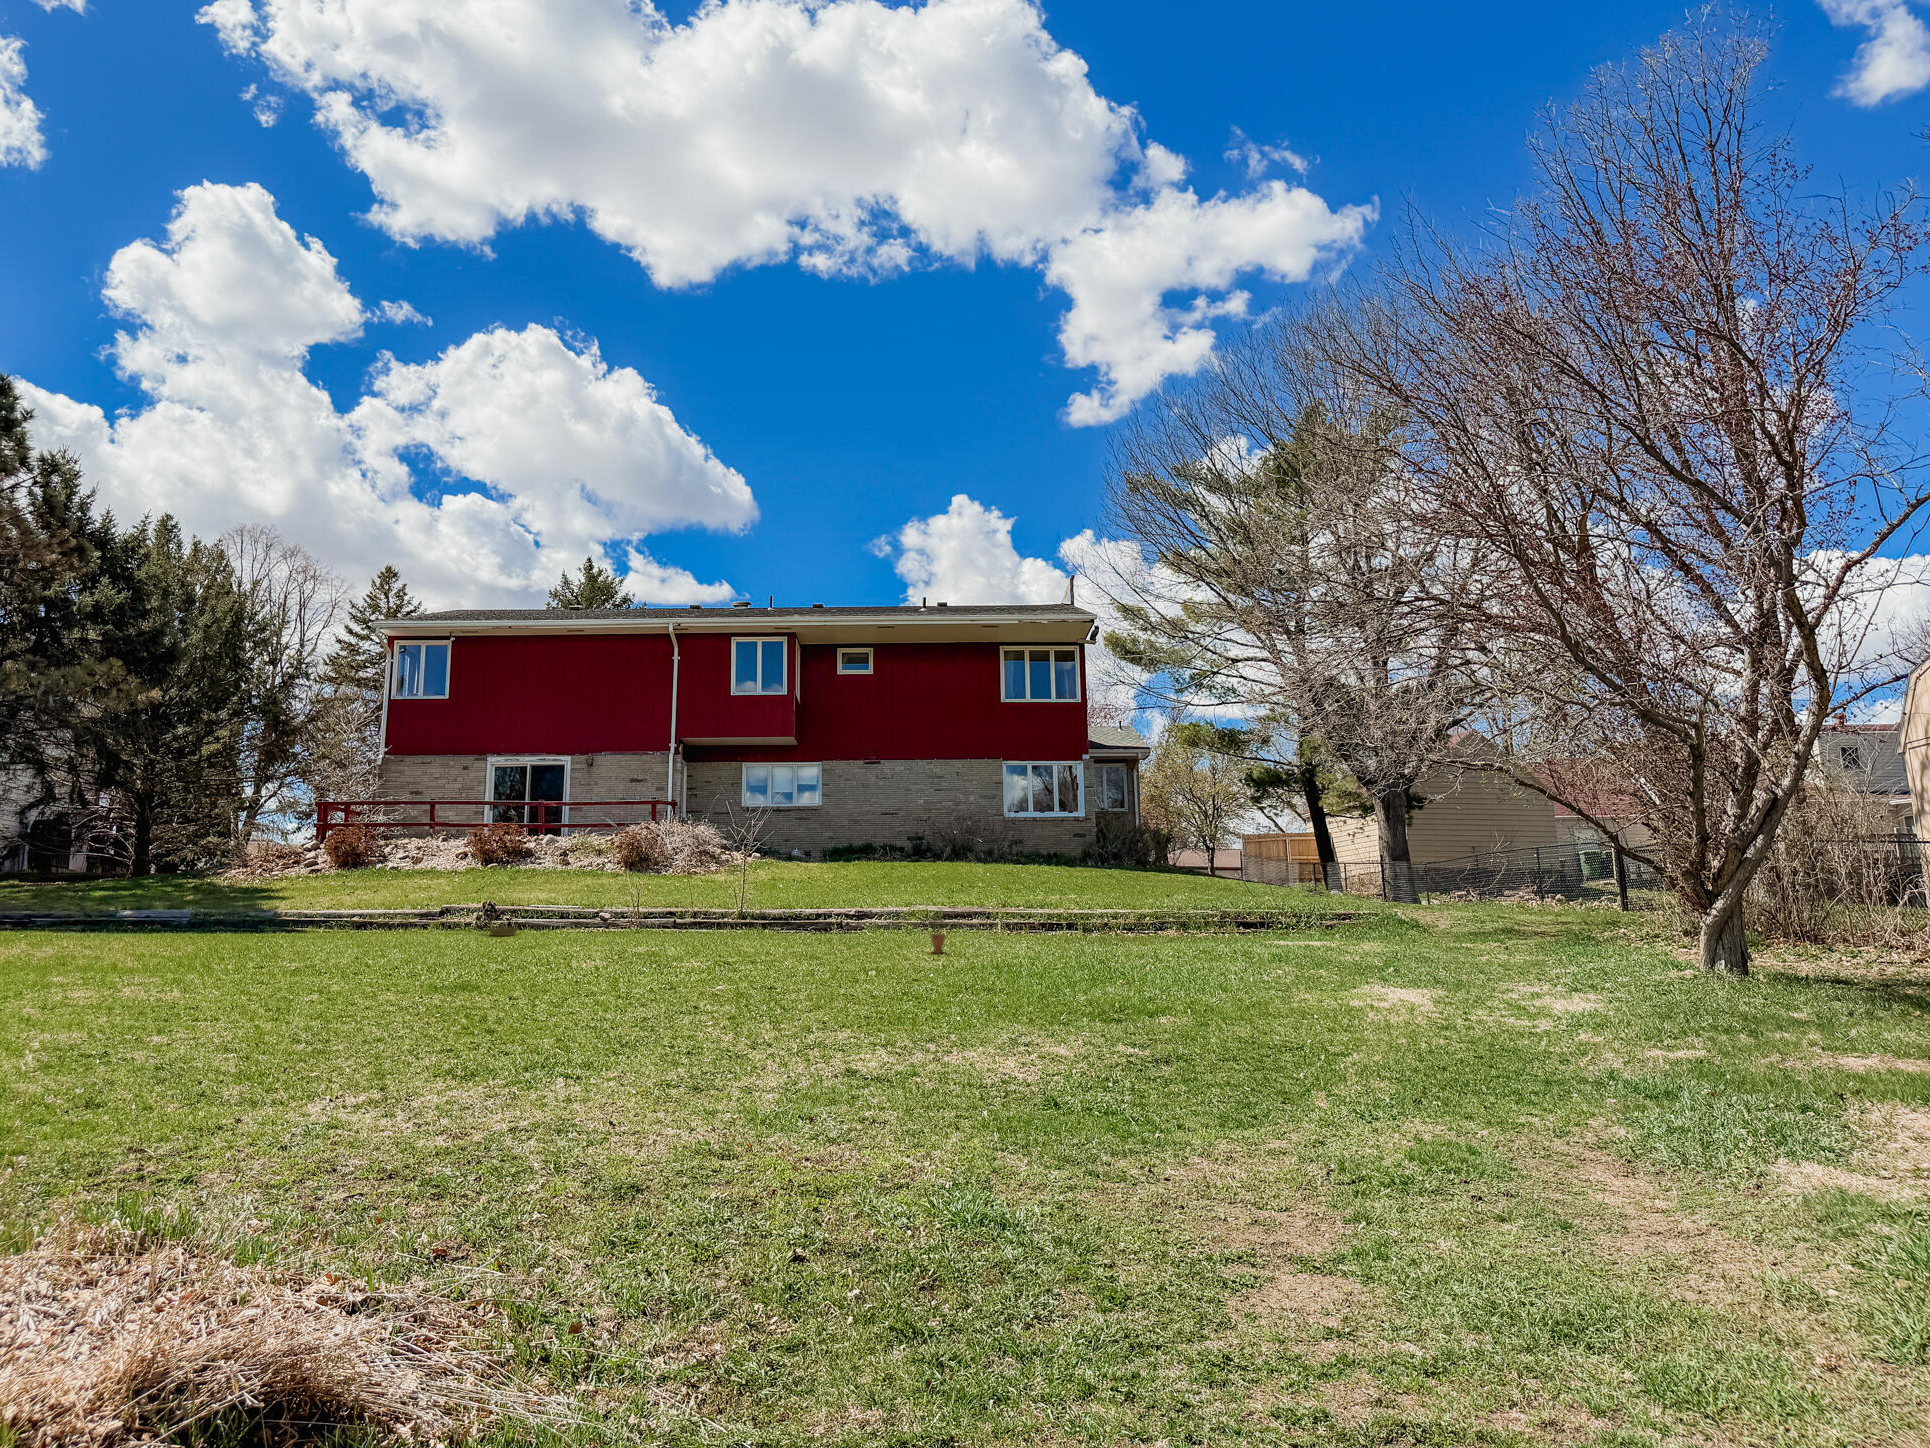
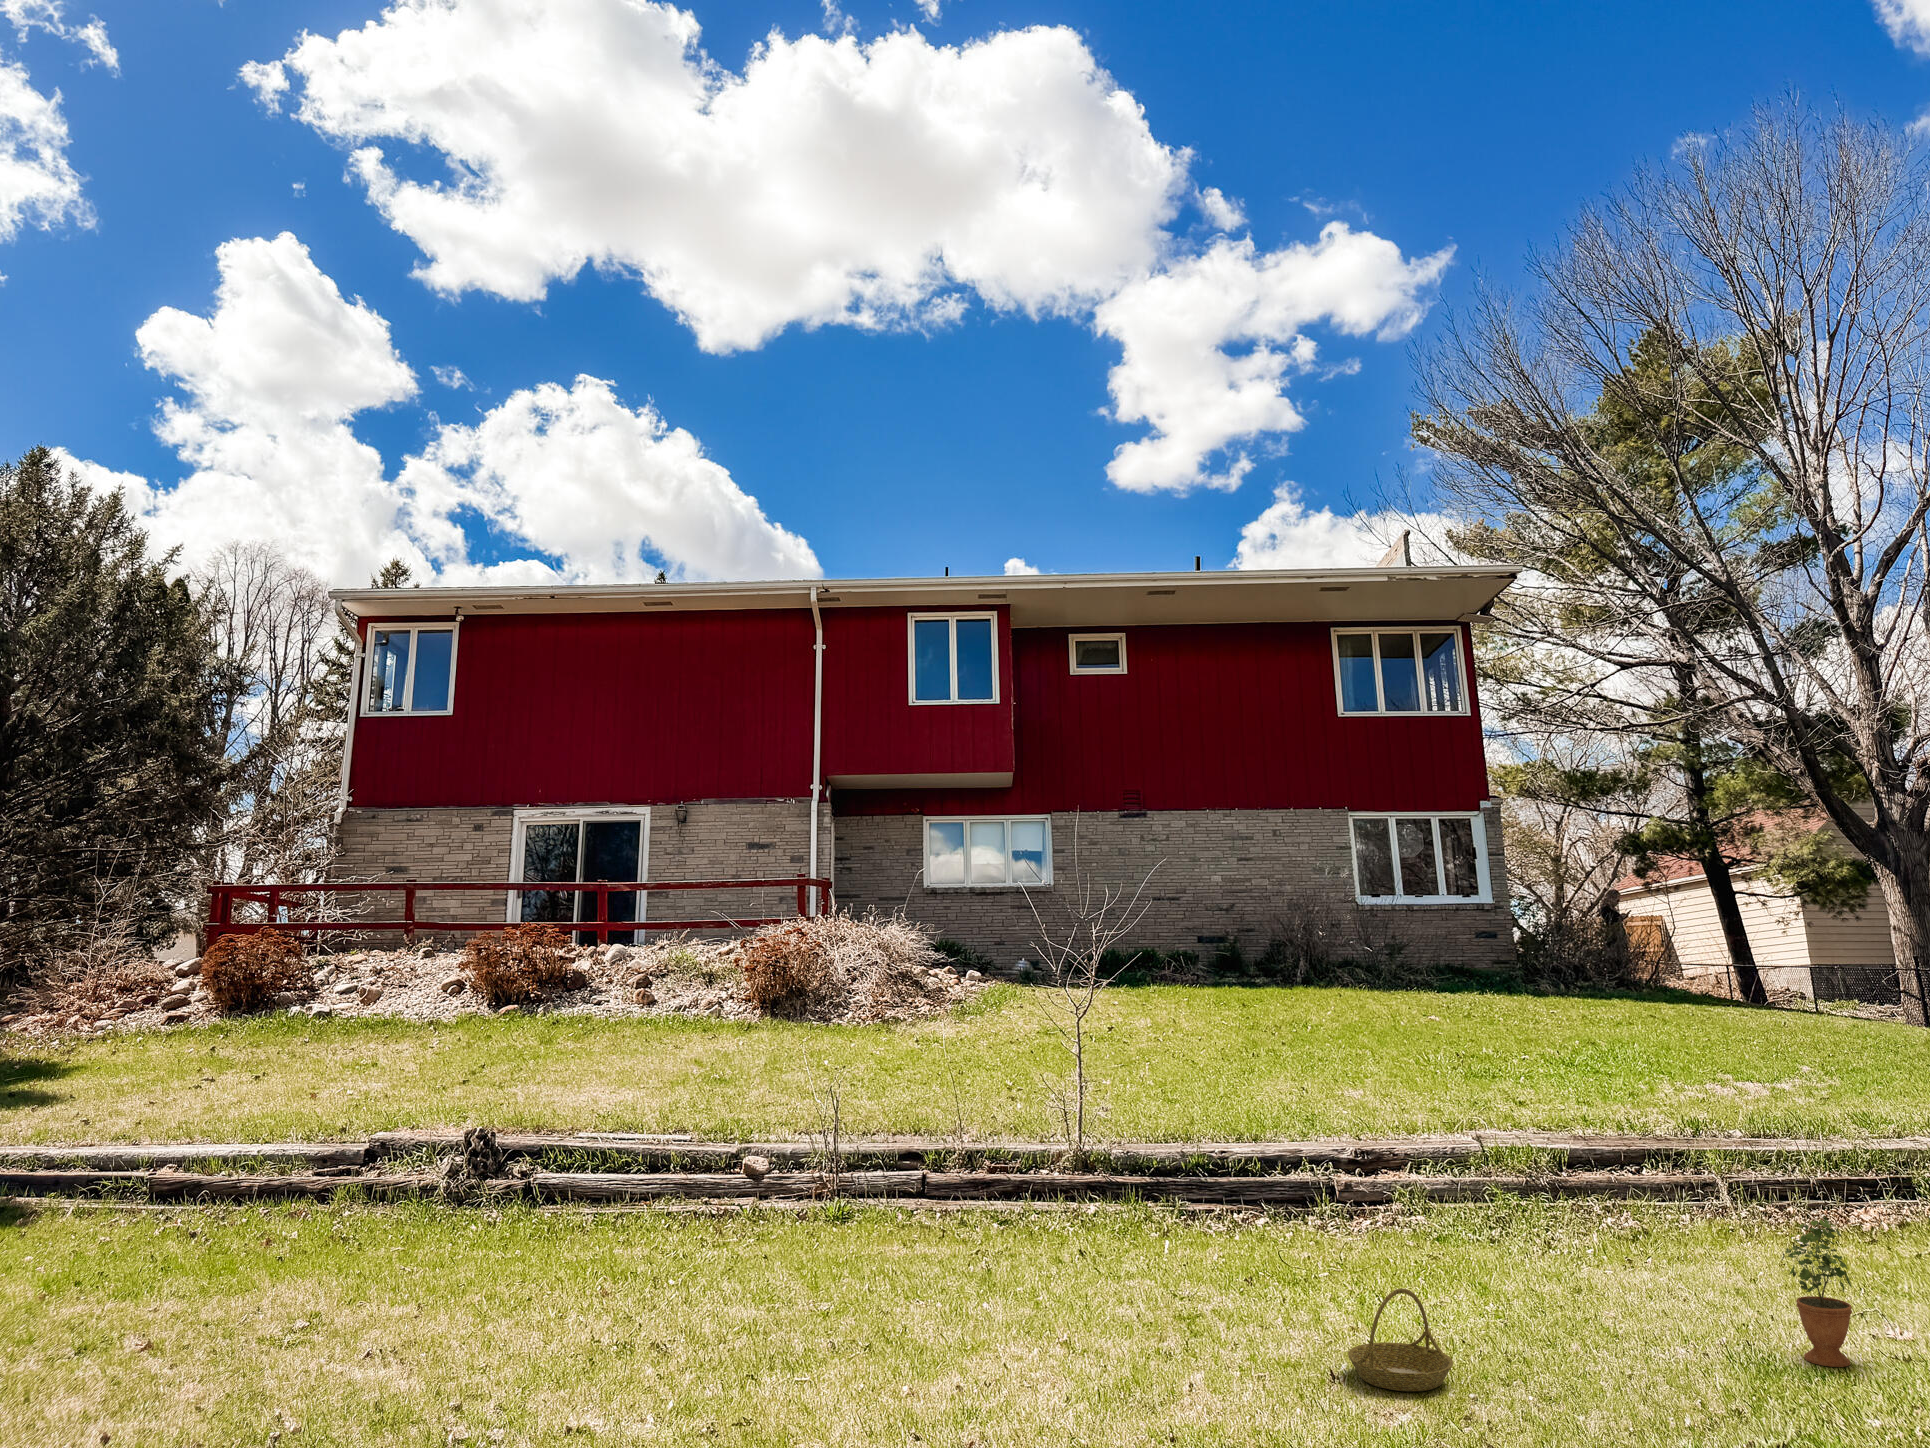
basket: present [489,924,518,936] -> present [1348,1288,1453,1391]

